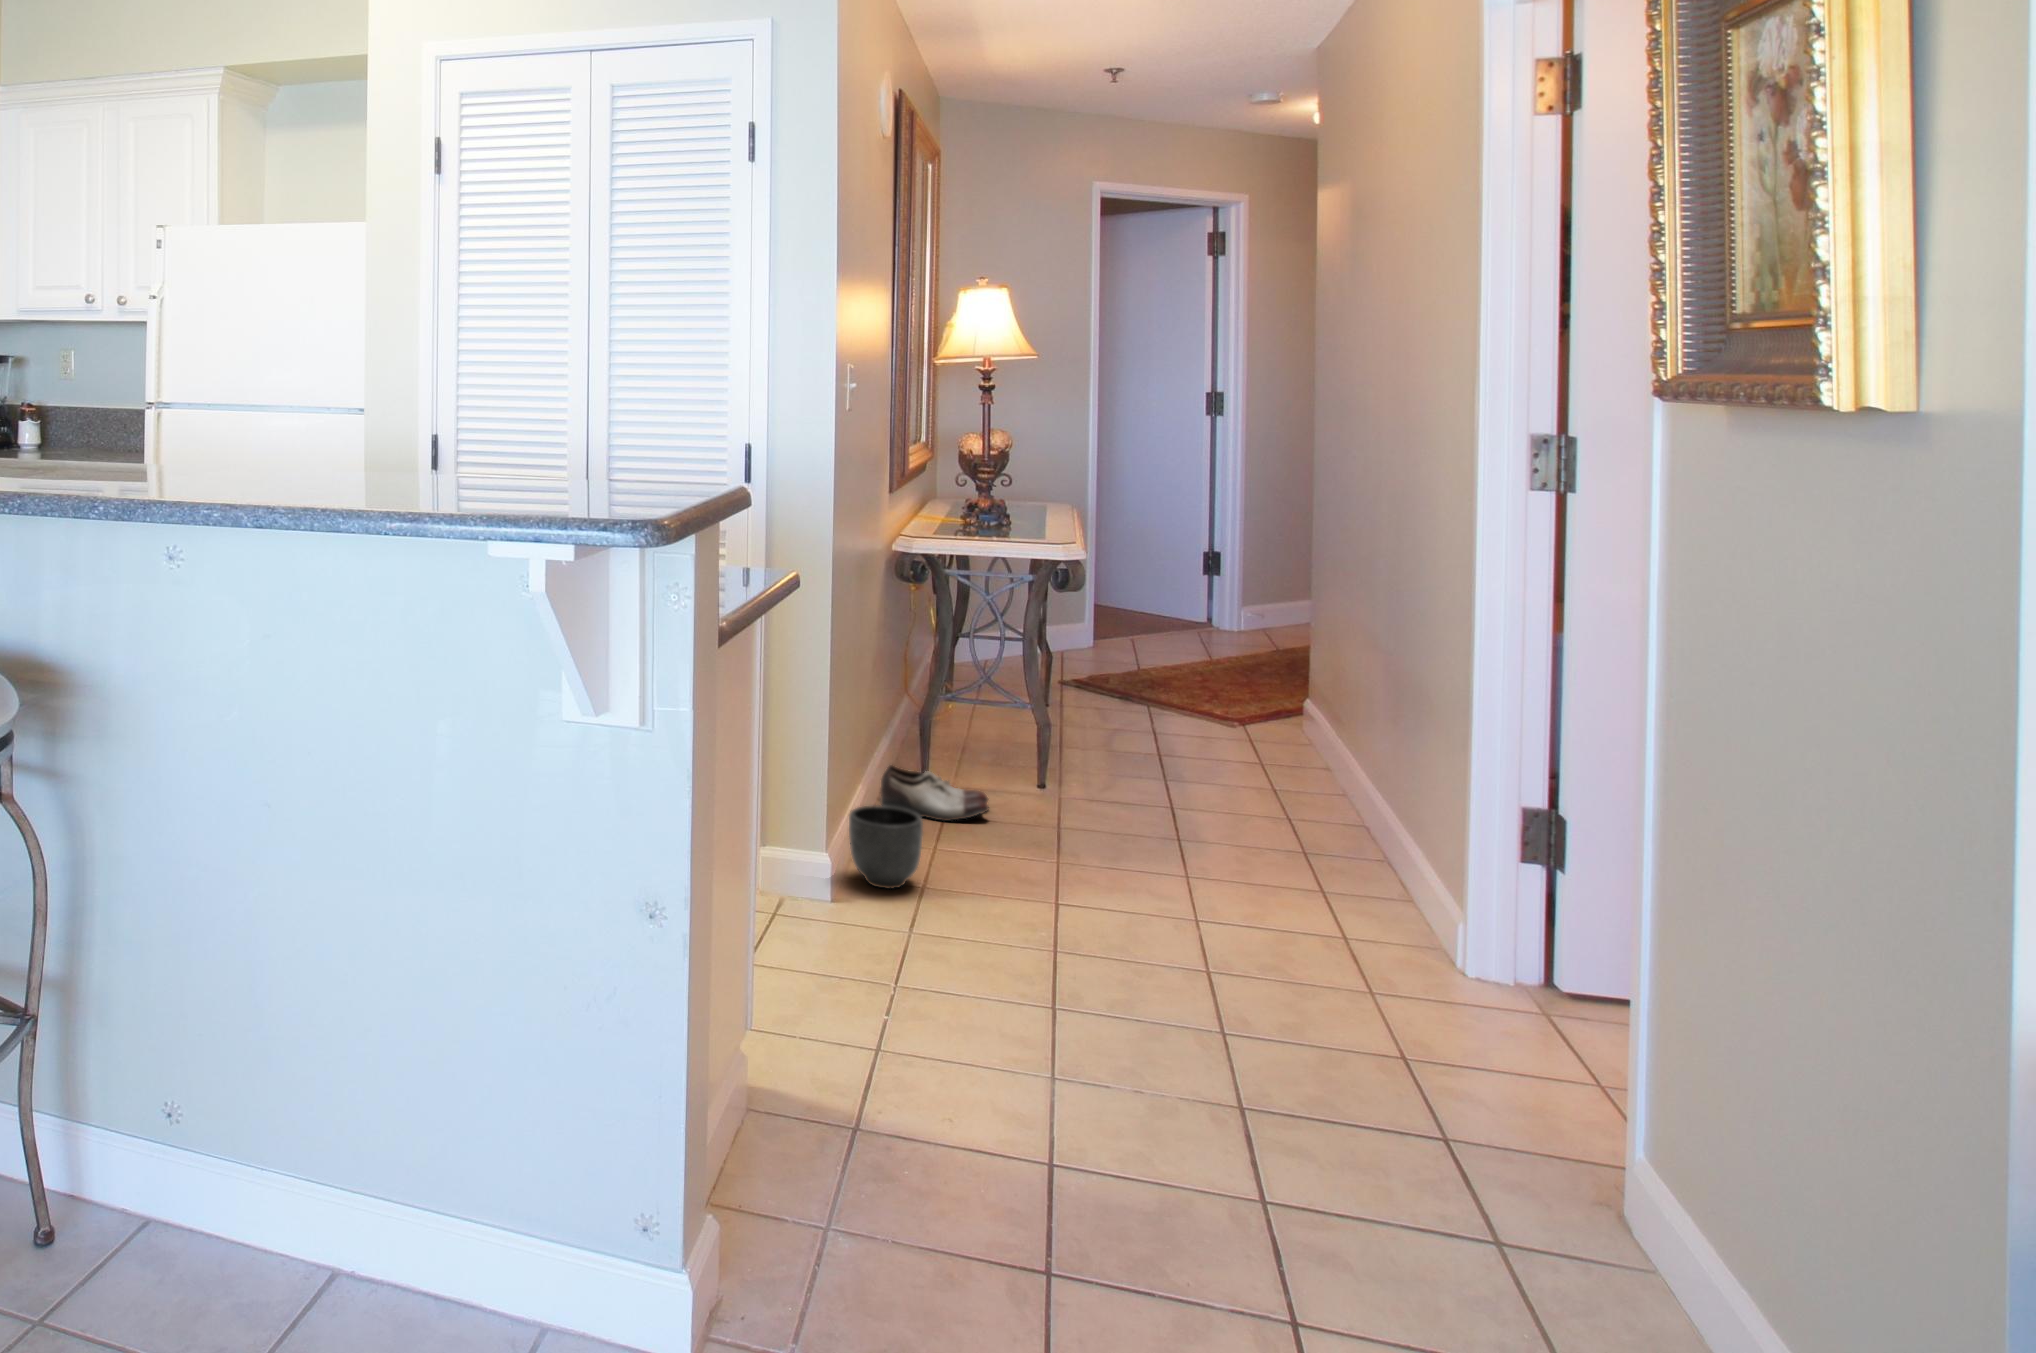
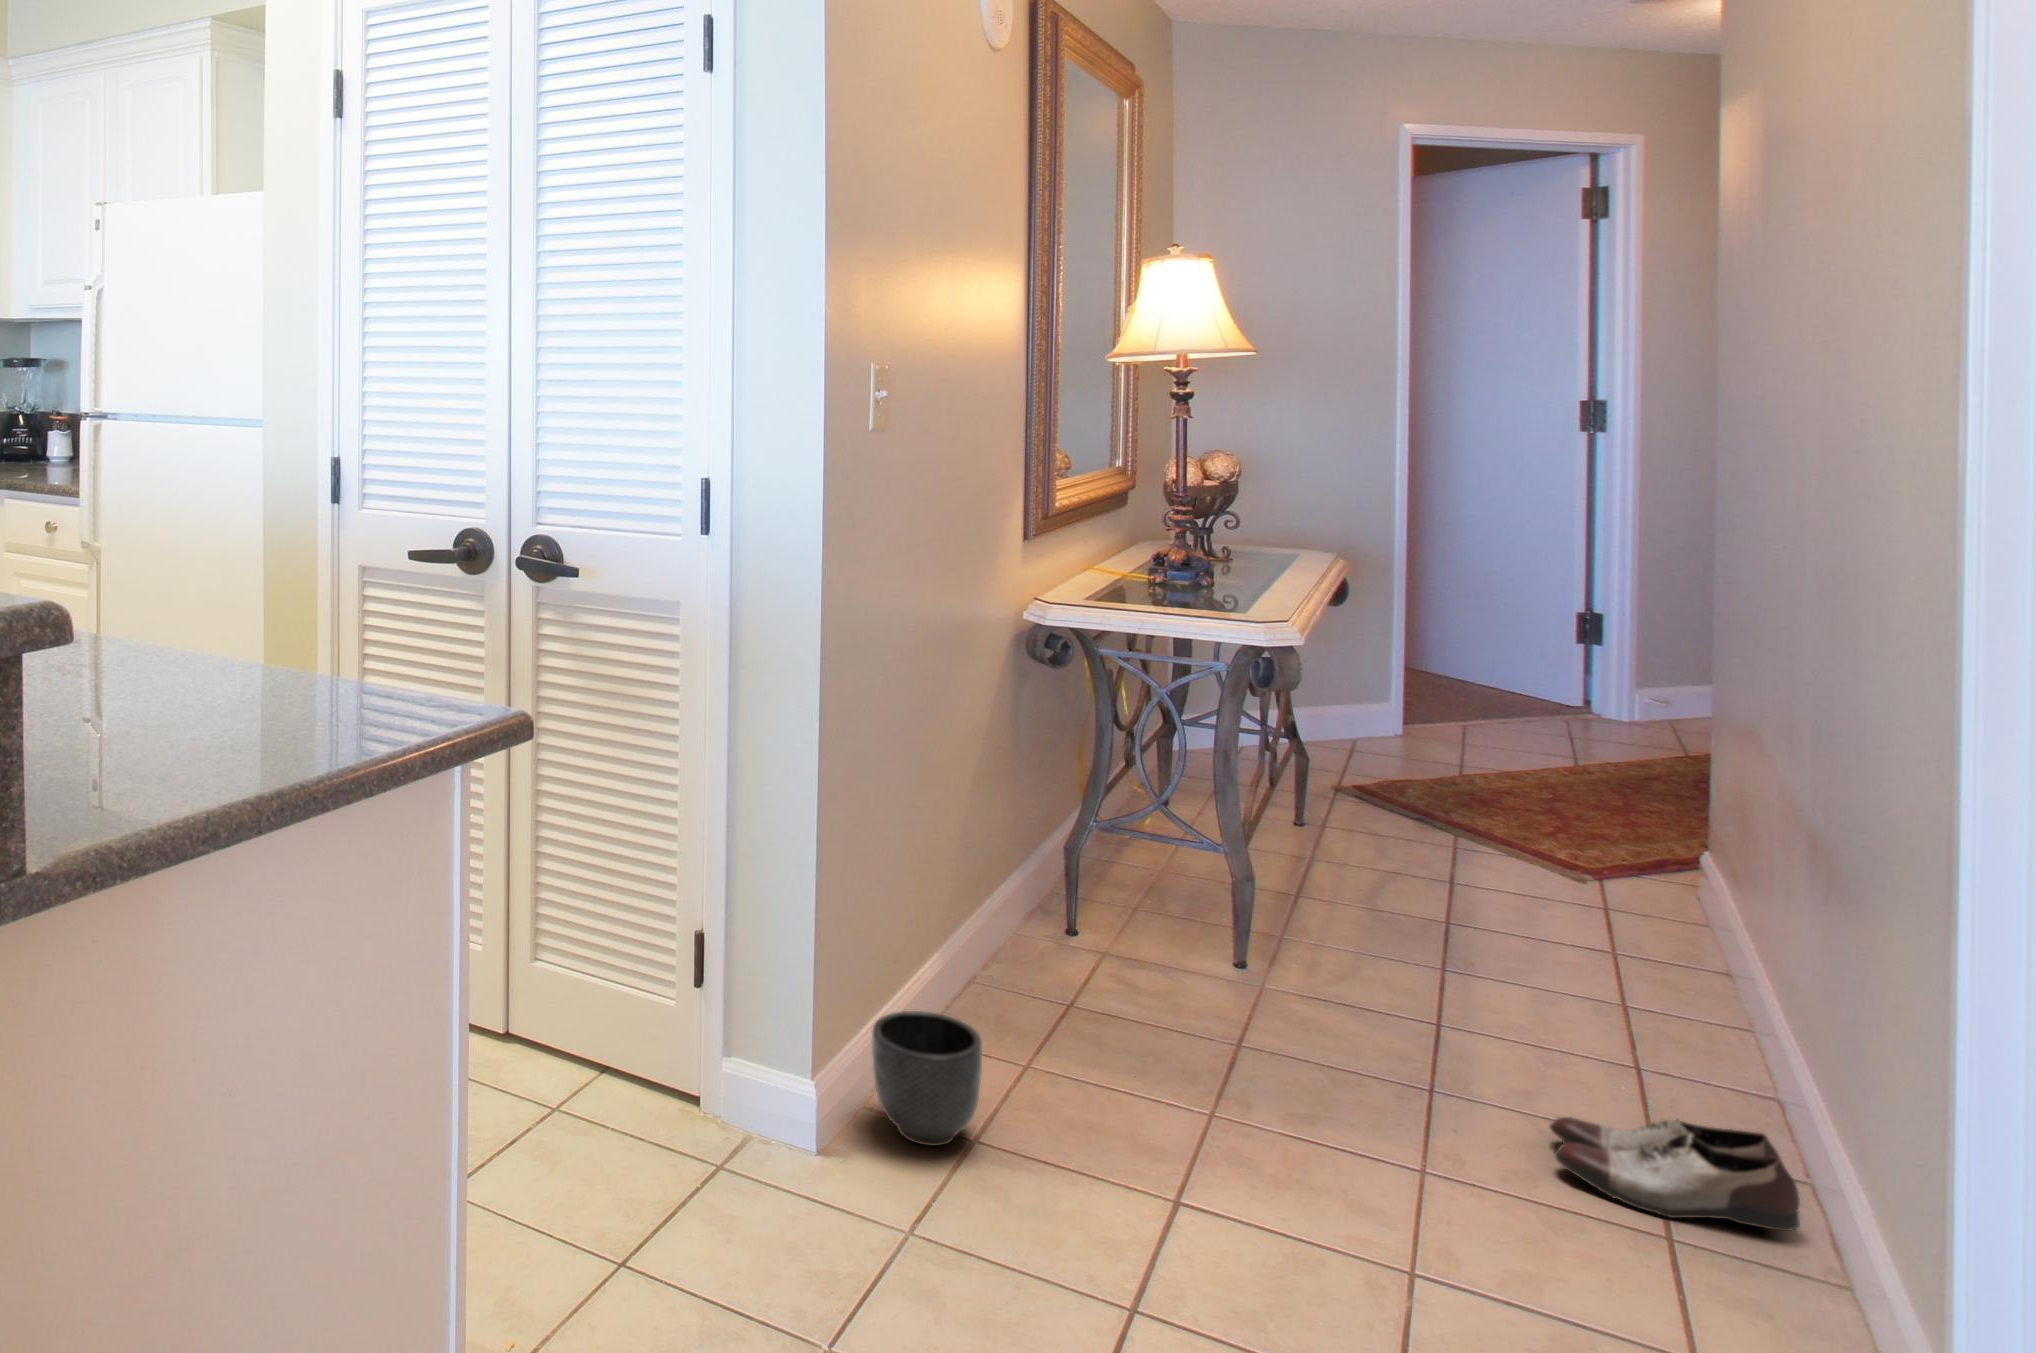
shoe: present [881,765,989,821] -> present [1550,1117,1800,1231]

